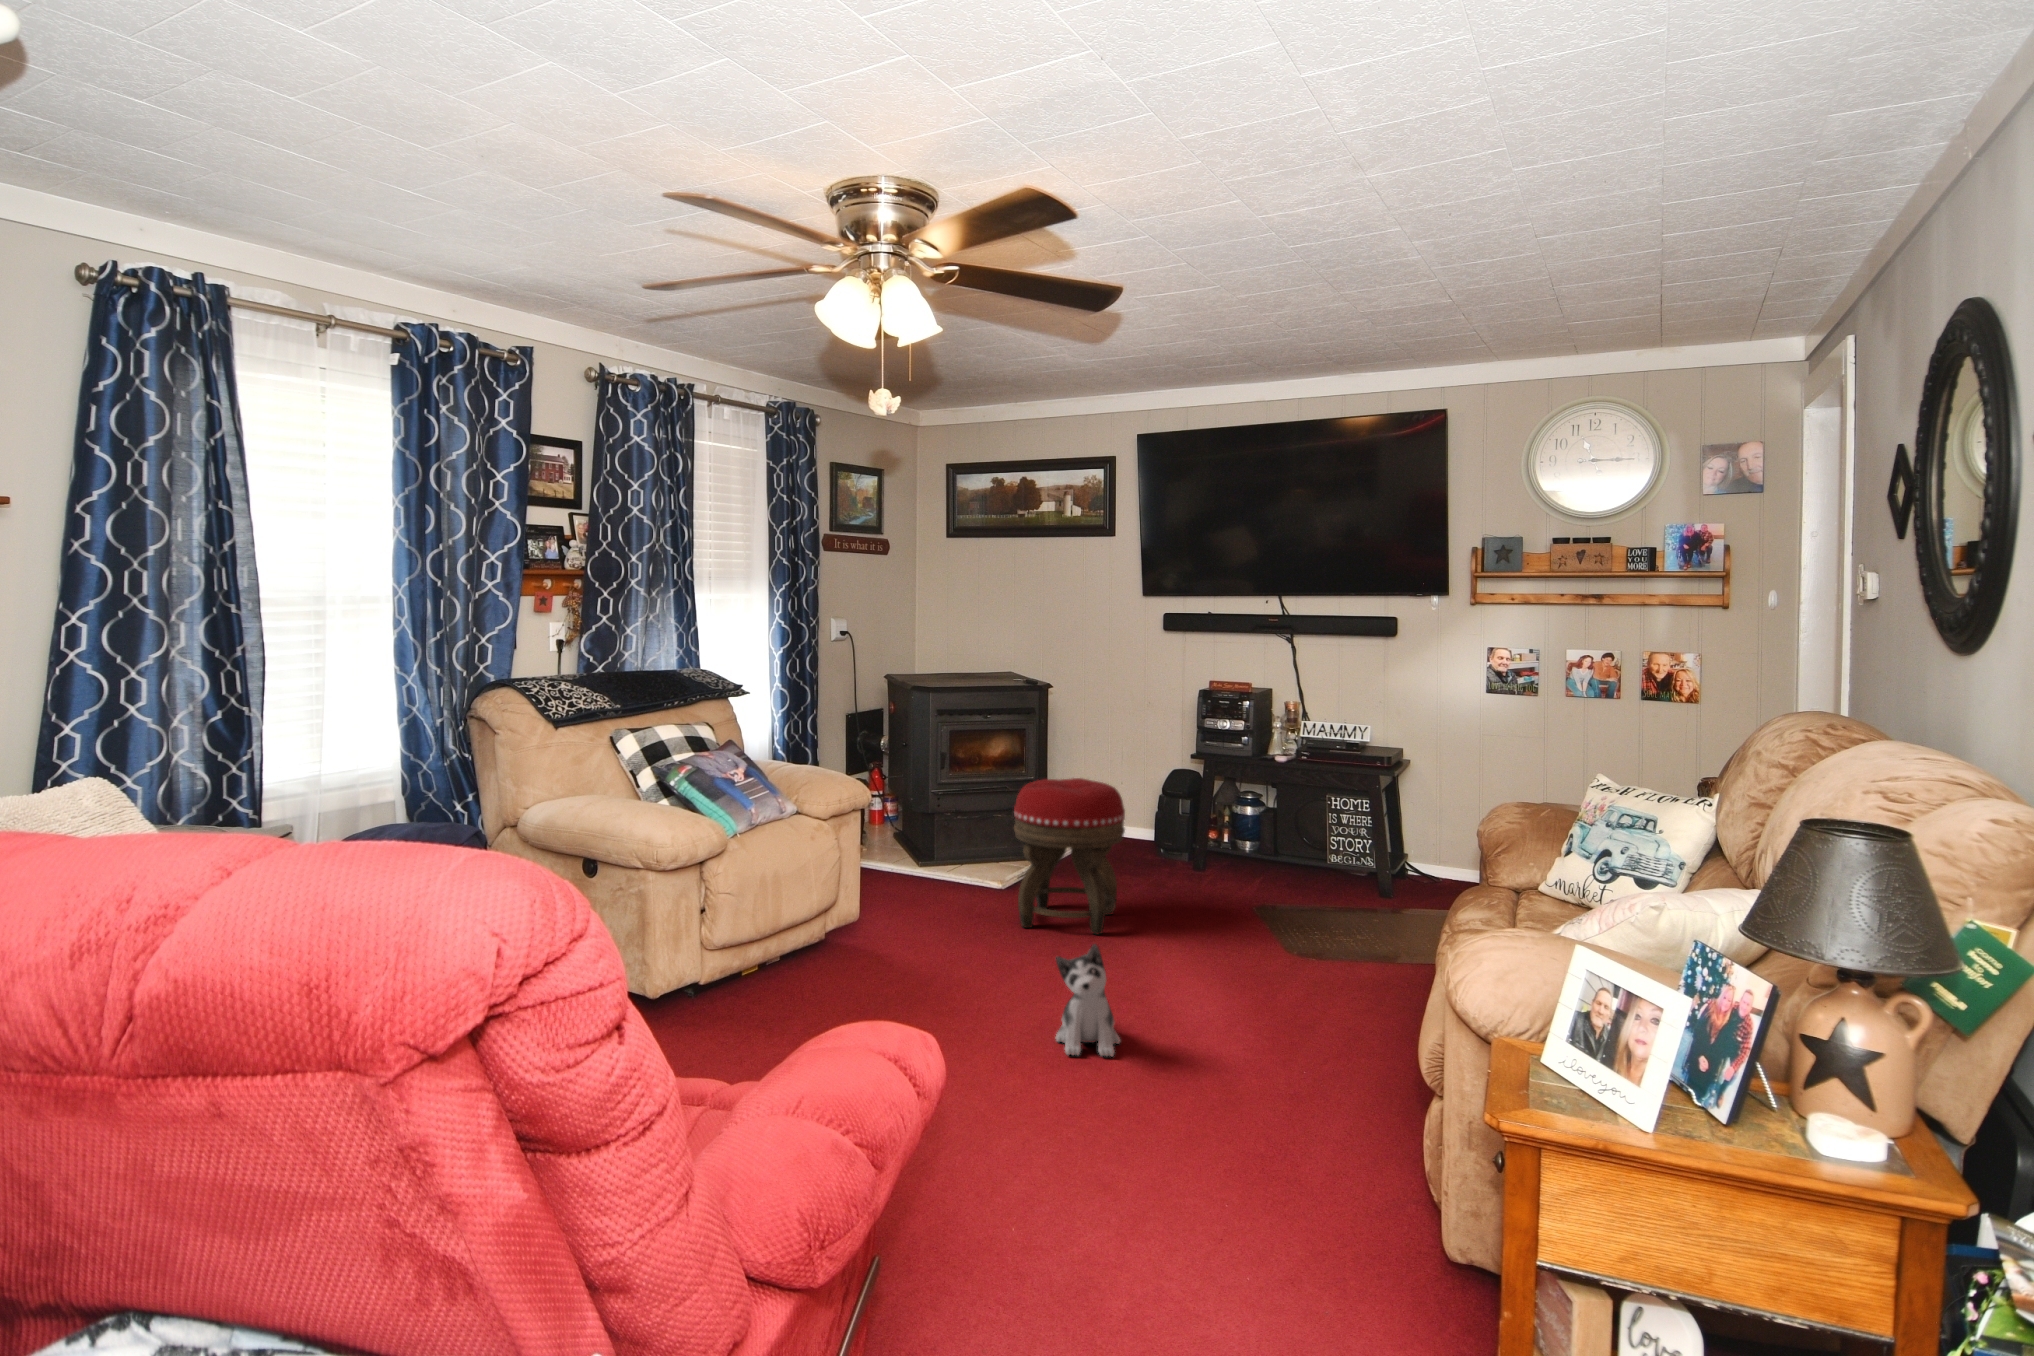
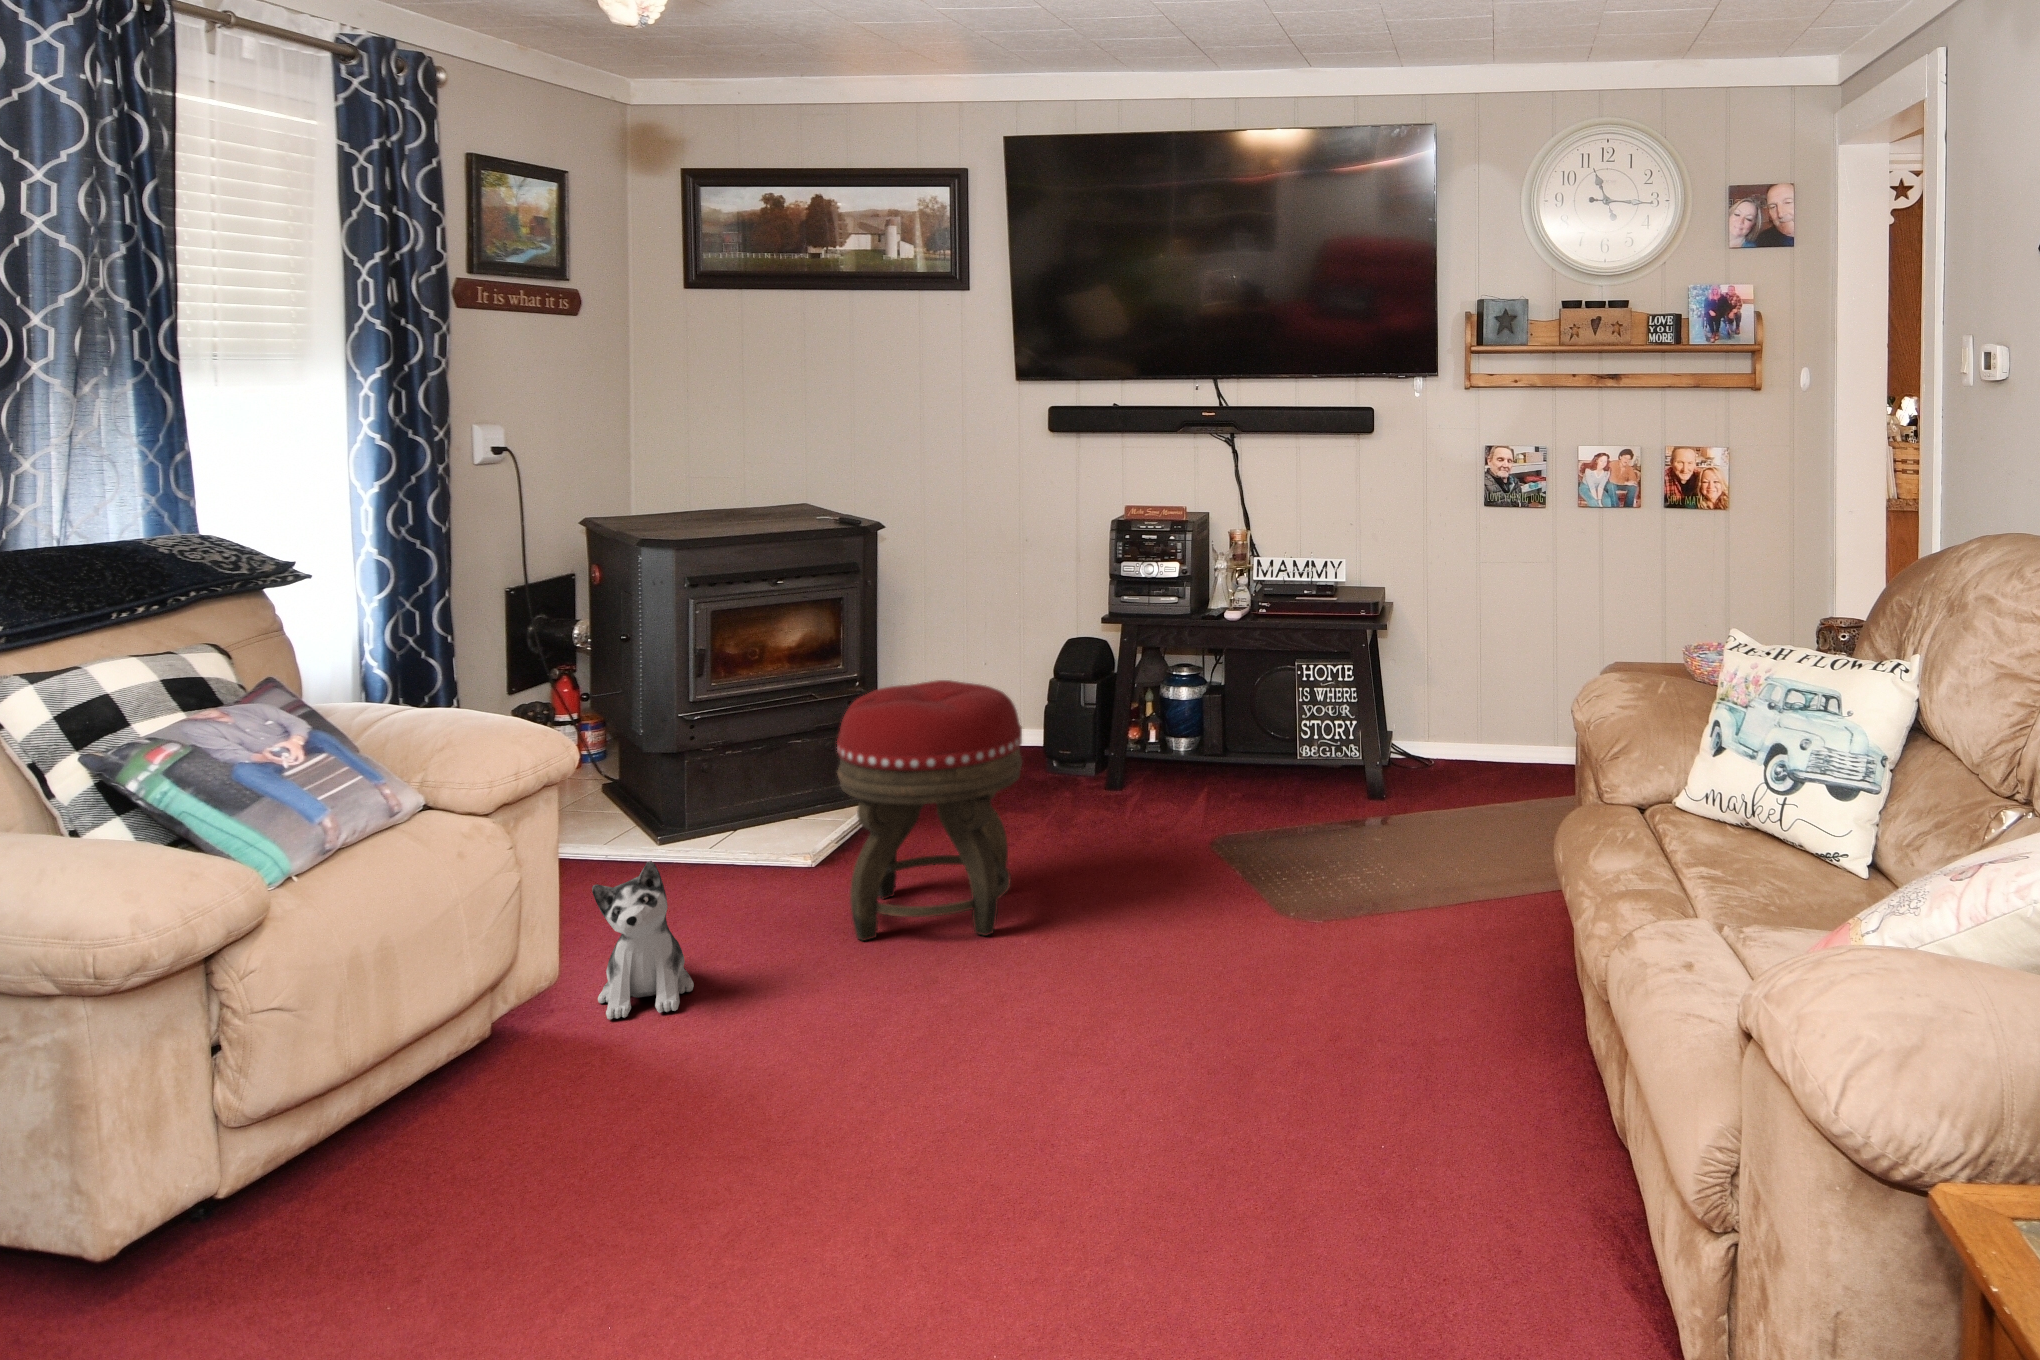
plush toy: present [1056,944,1120,1056] -> present [592,861,694,1020]

